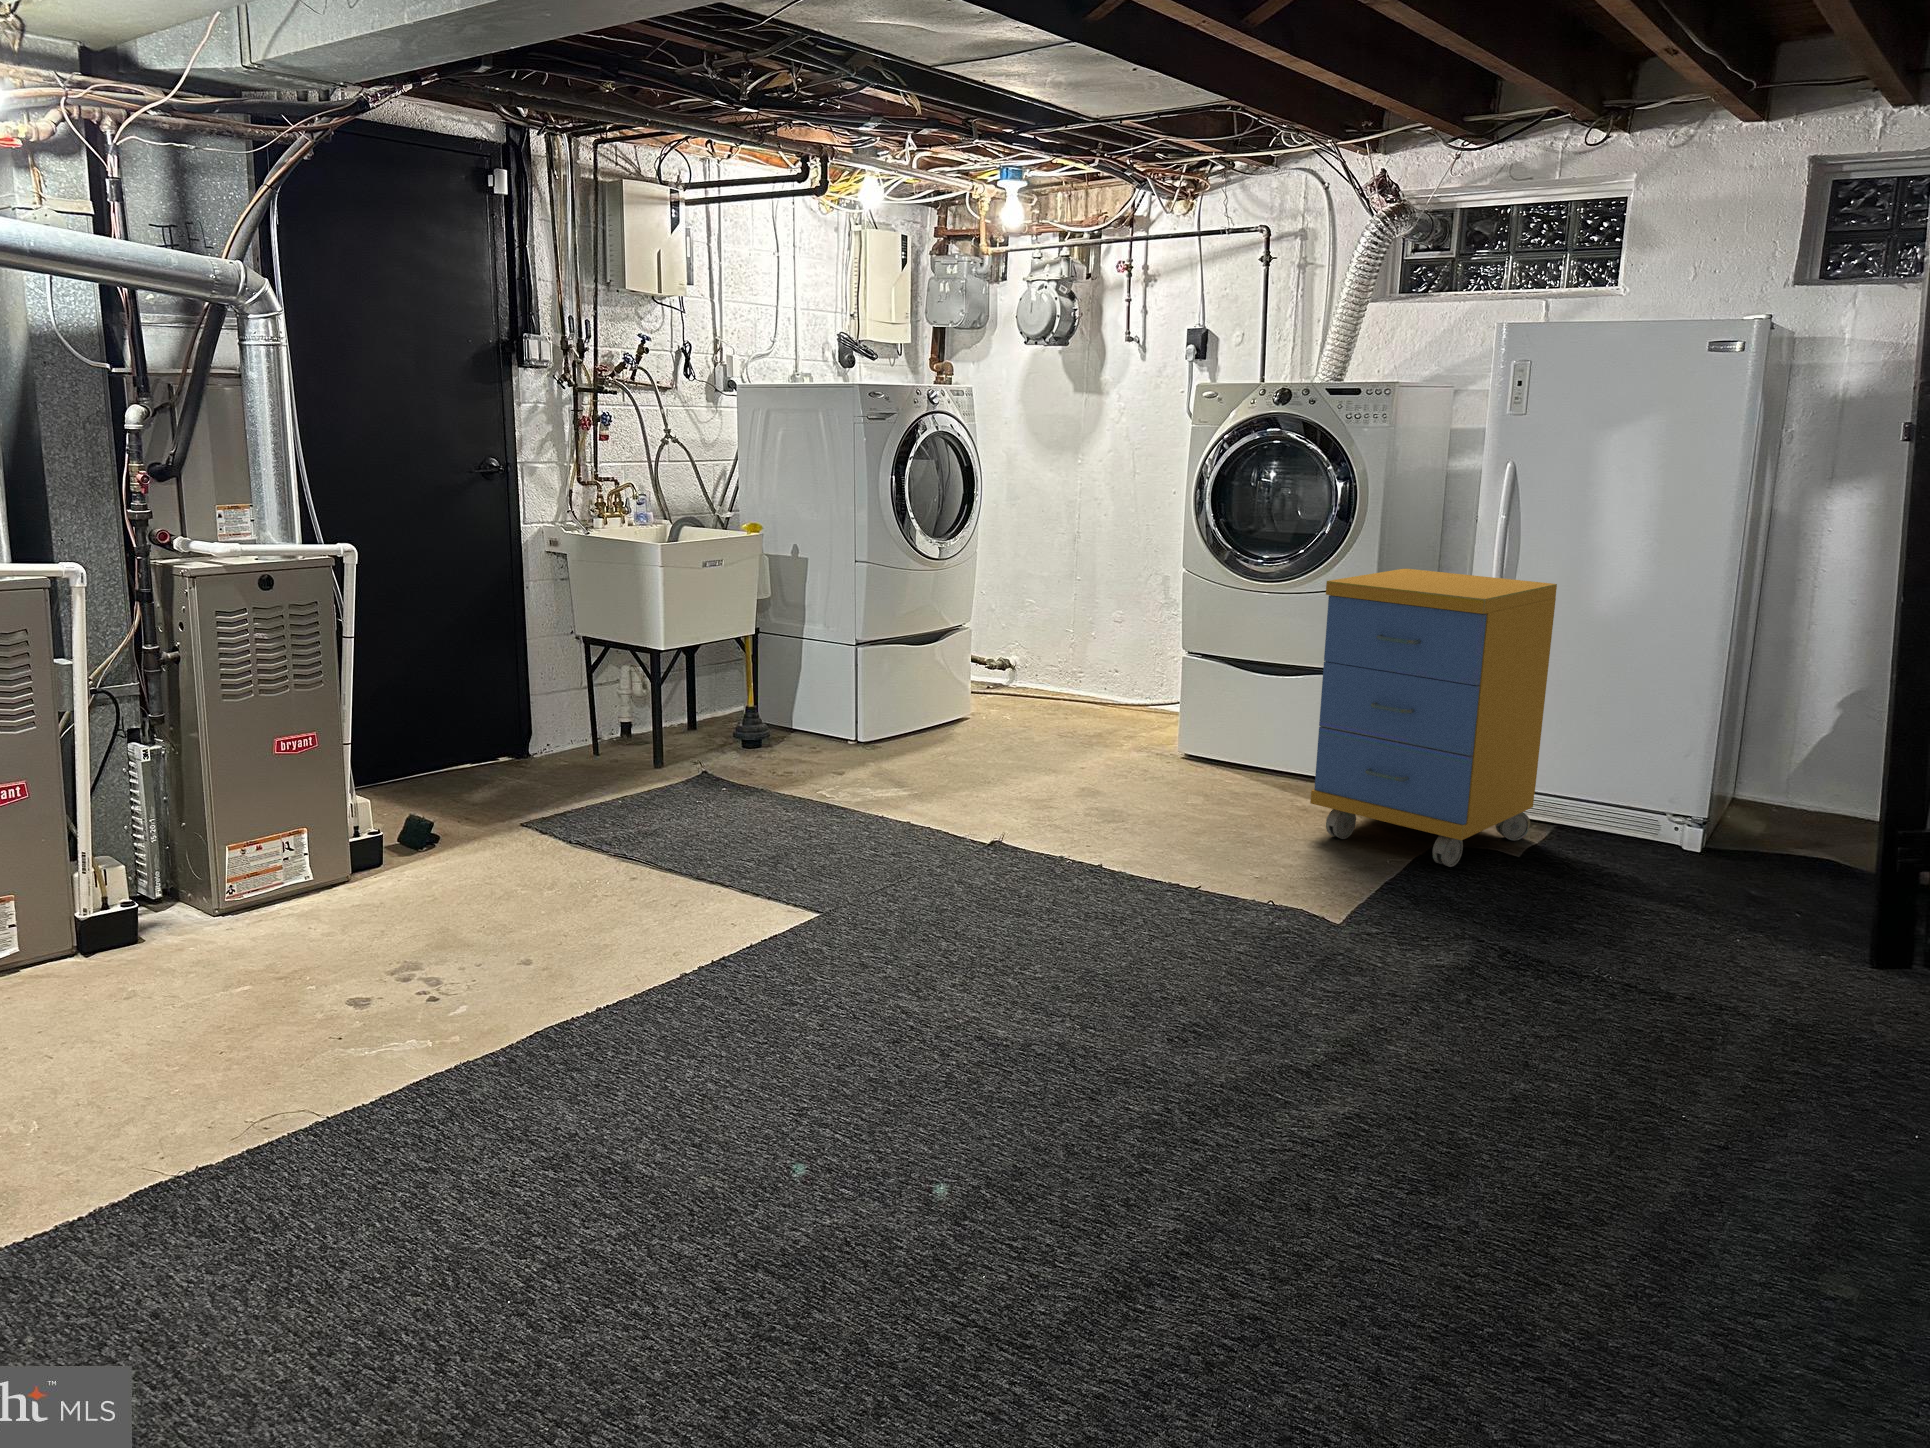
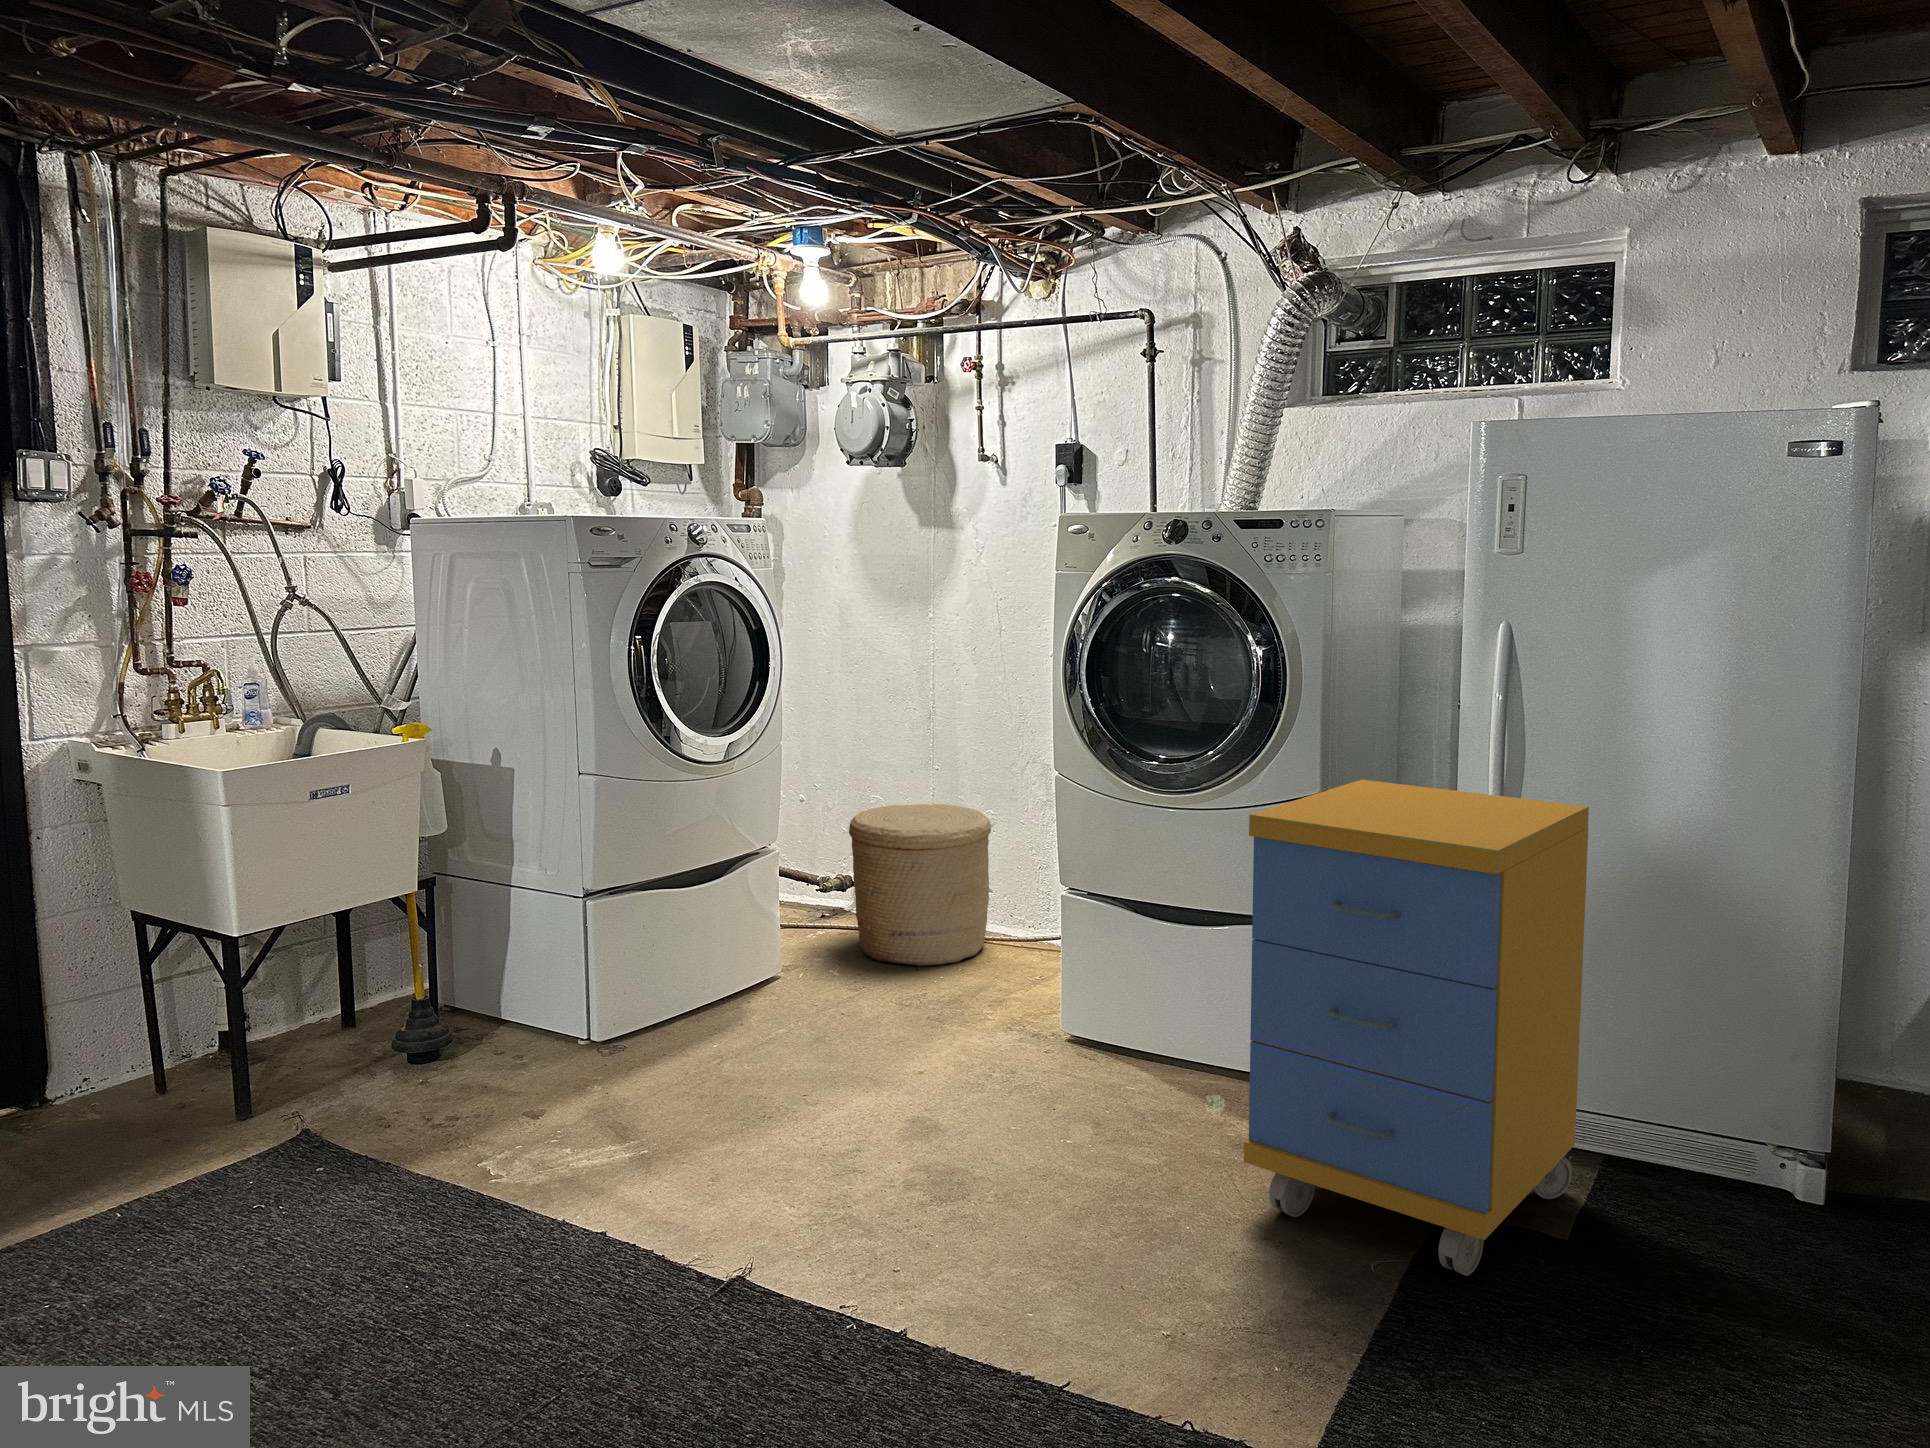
woven basket: none [1021,601,1126,713] -> present [849,804,991,966]

